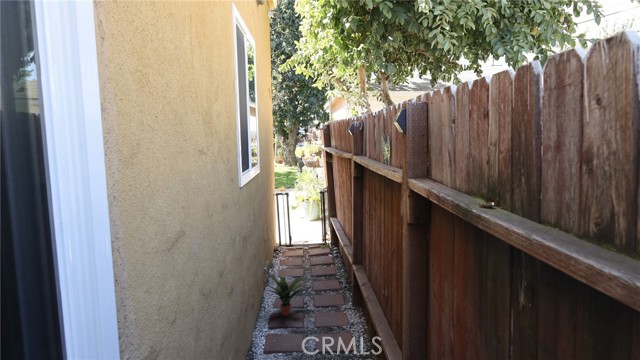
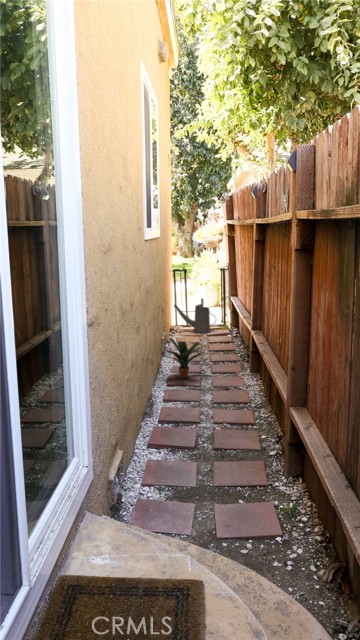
watering can: none [277,221,318,255] -> present [174,299,211,334]

